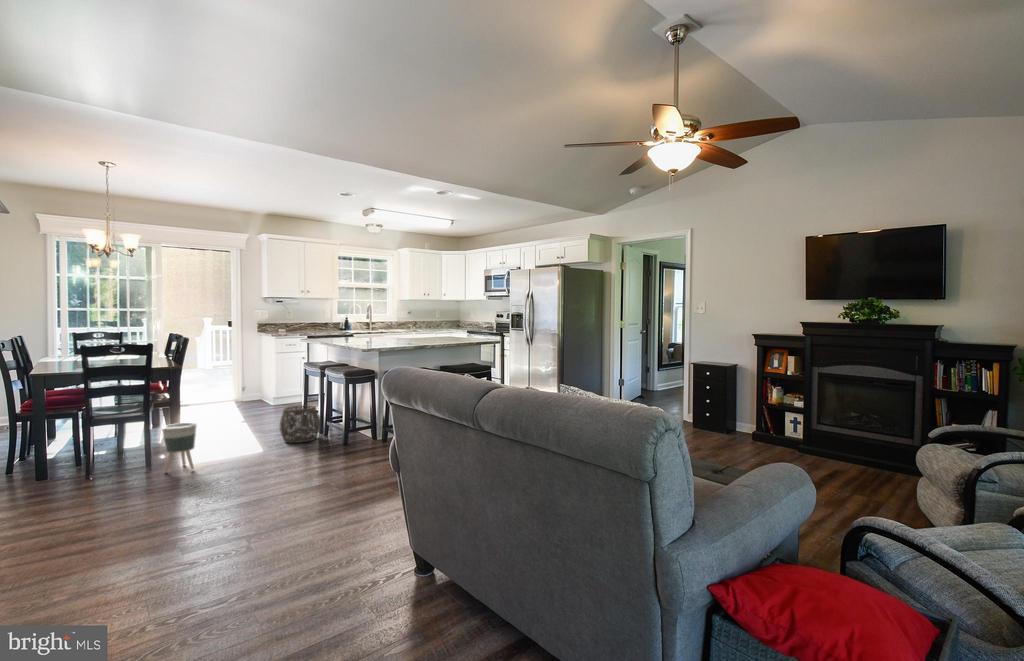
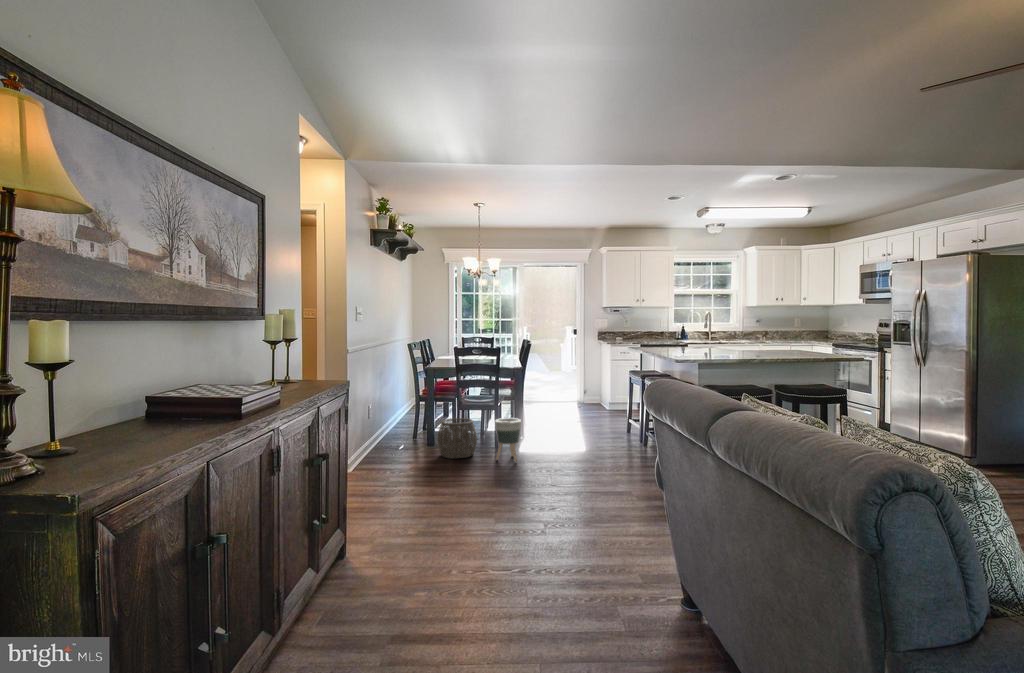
woven basket: present [280,405,320,443] -> present [437,418,477,459]

